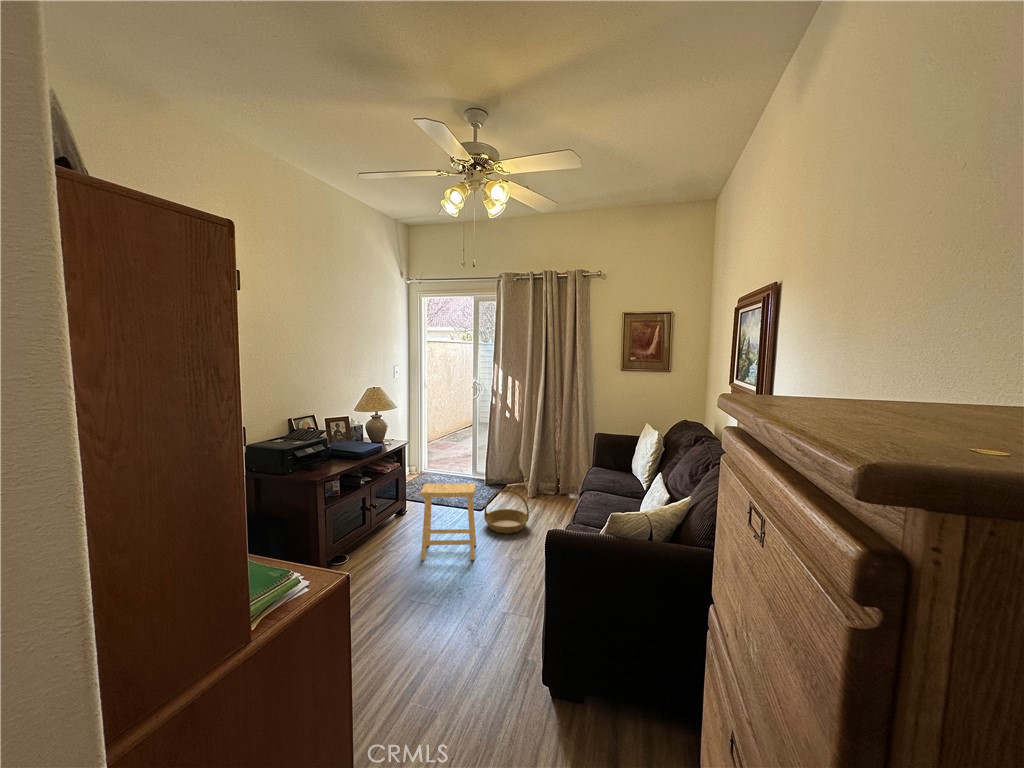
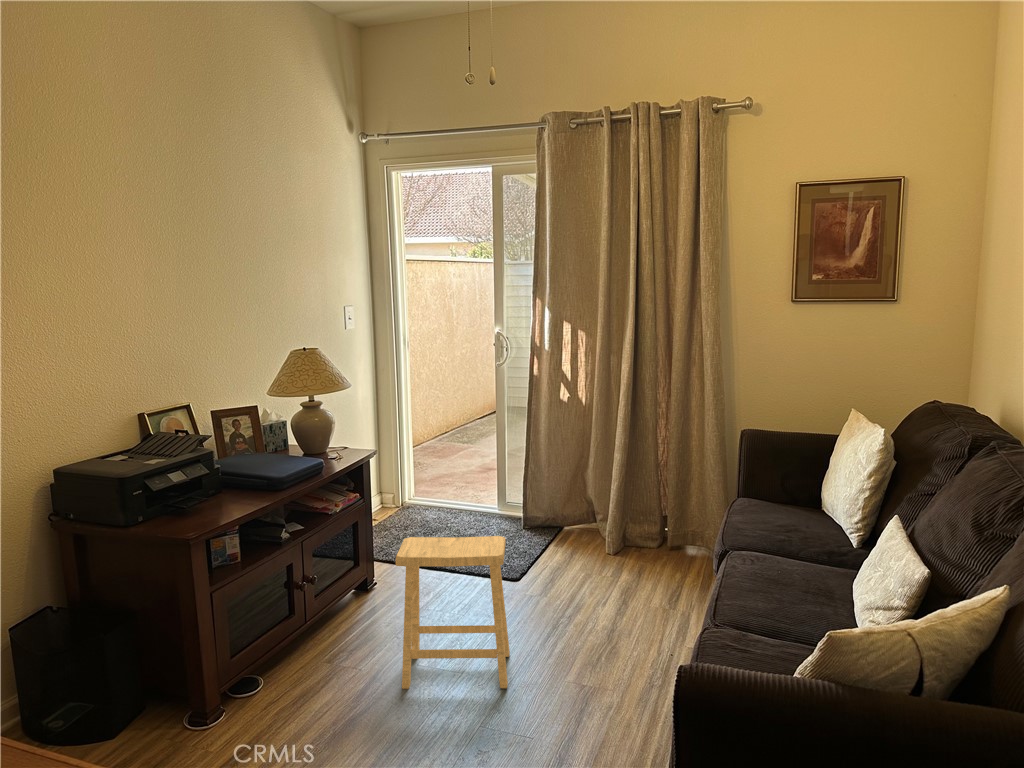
basket: present [484,489,529,533] -> none [524,544,611,630]

